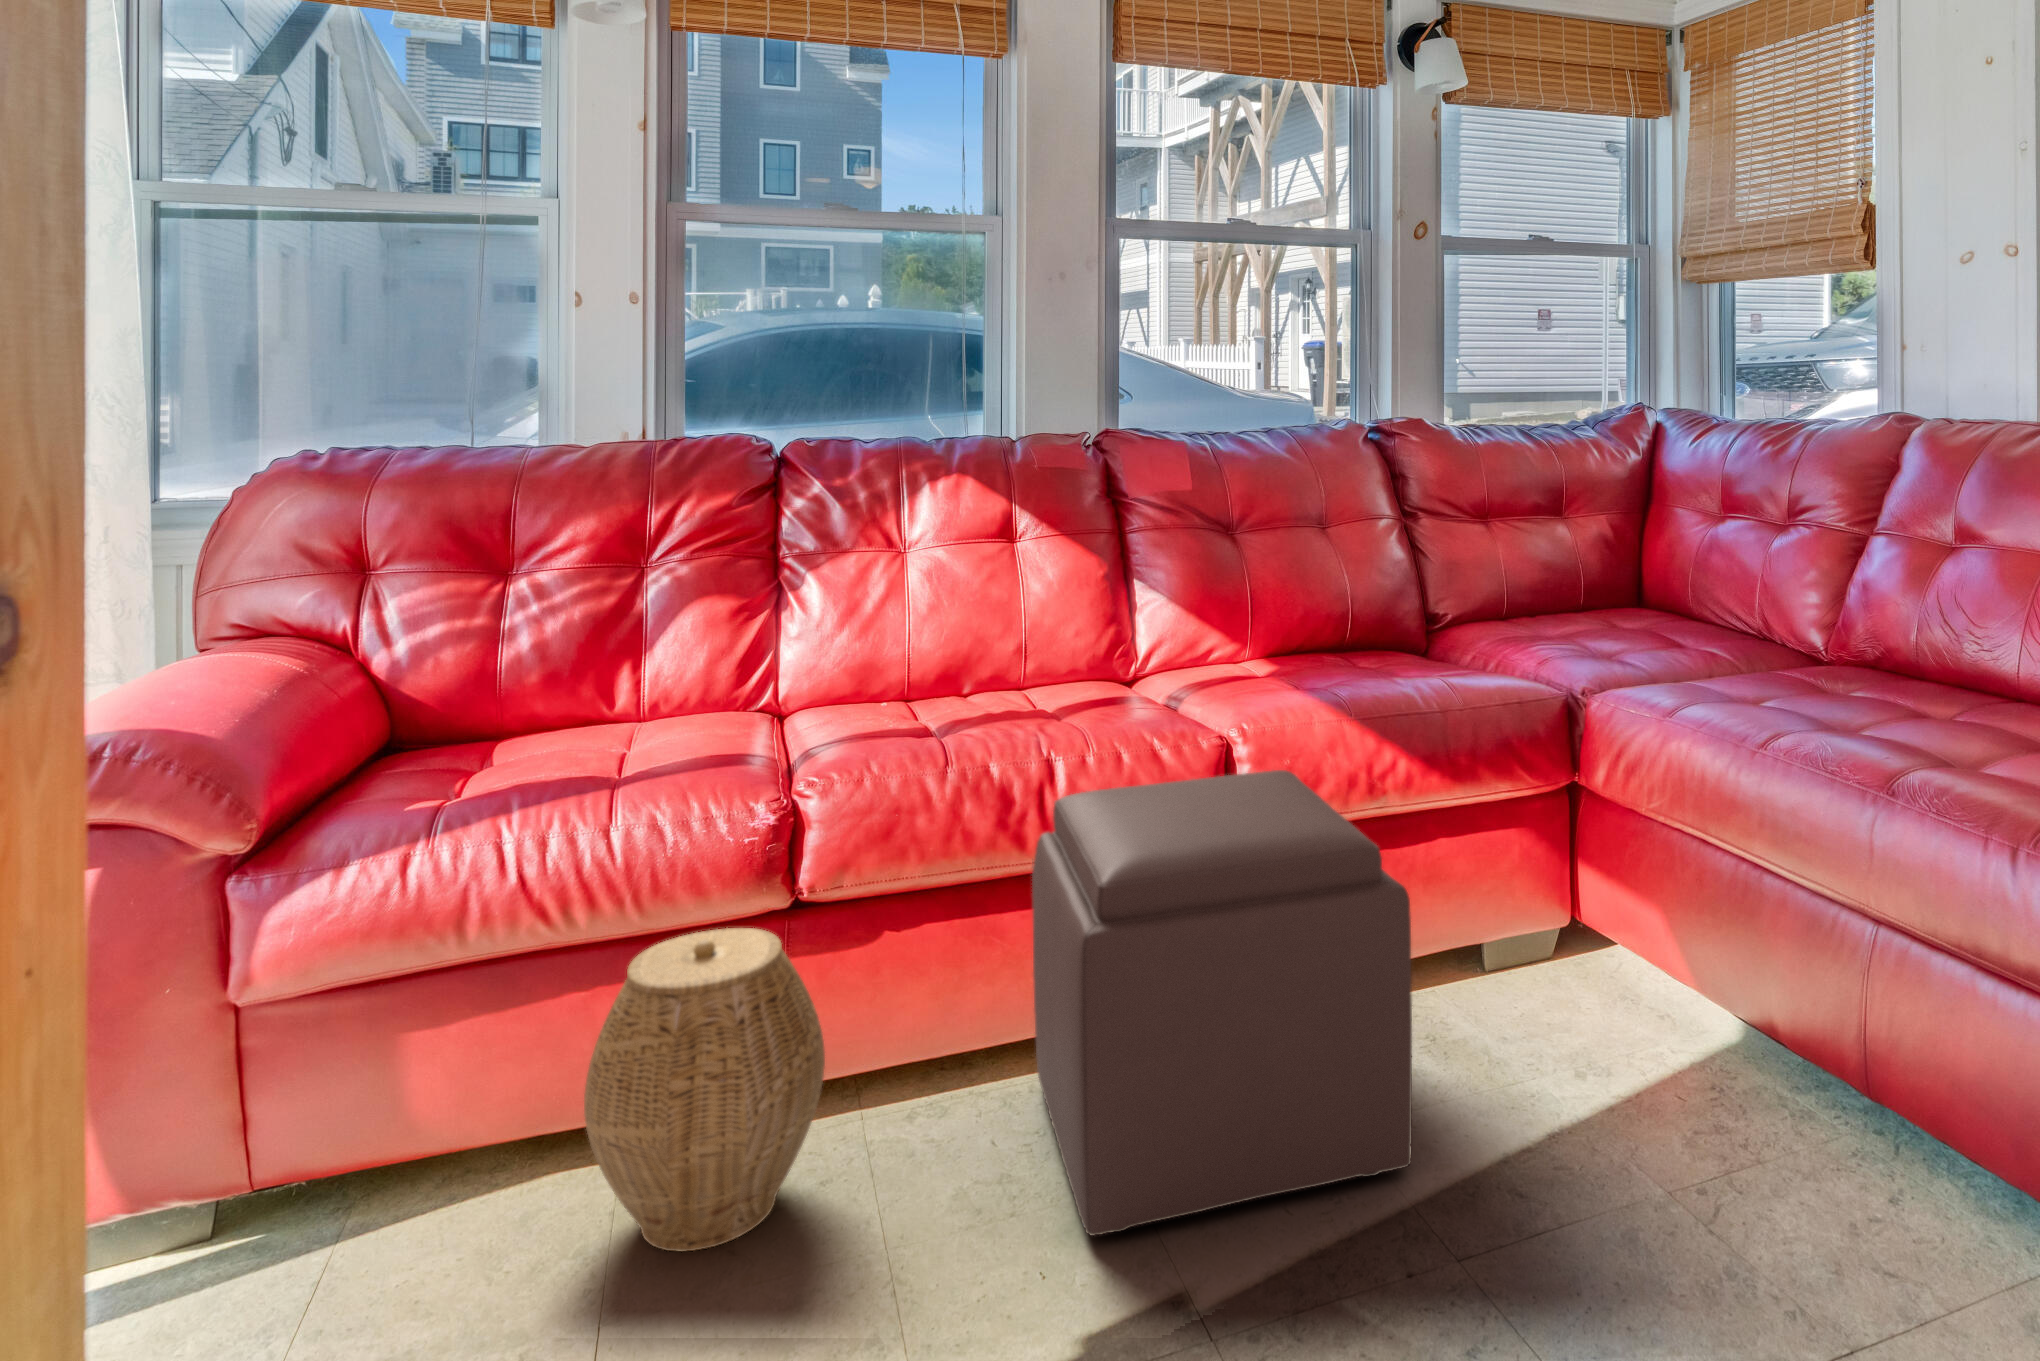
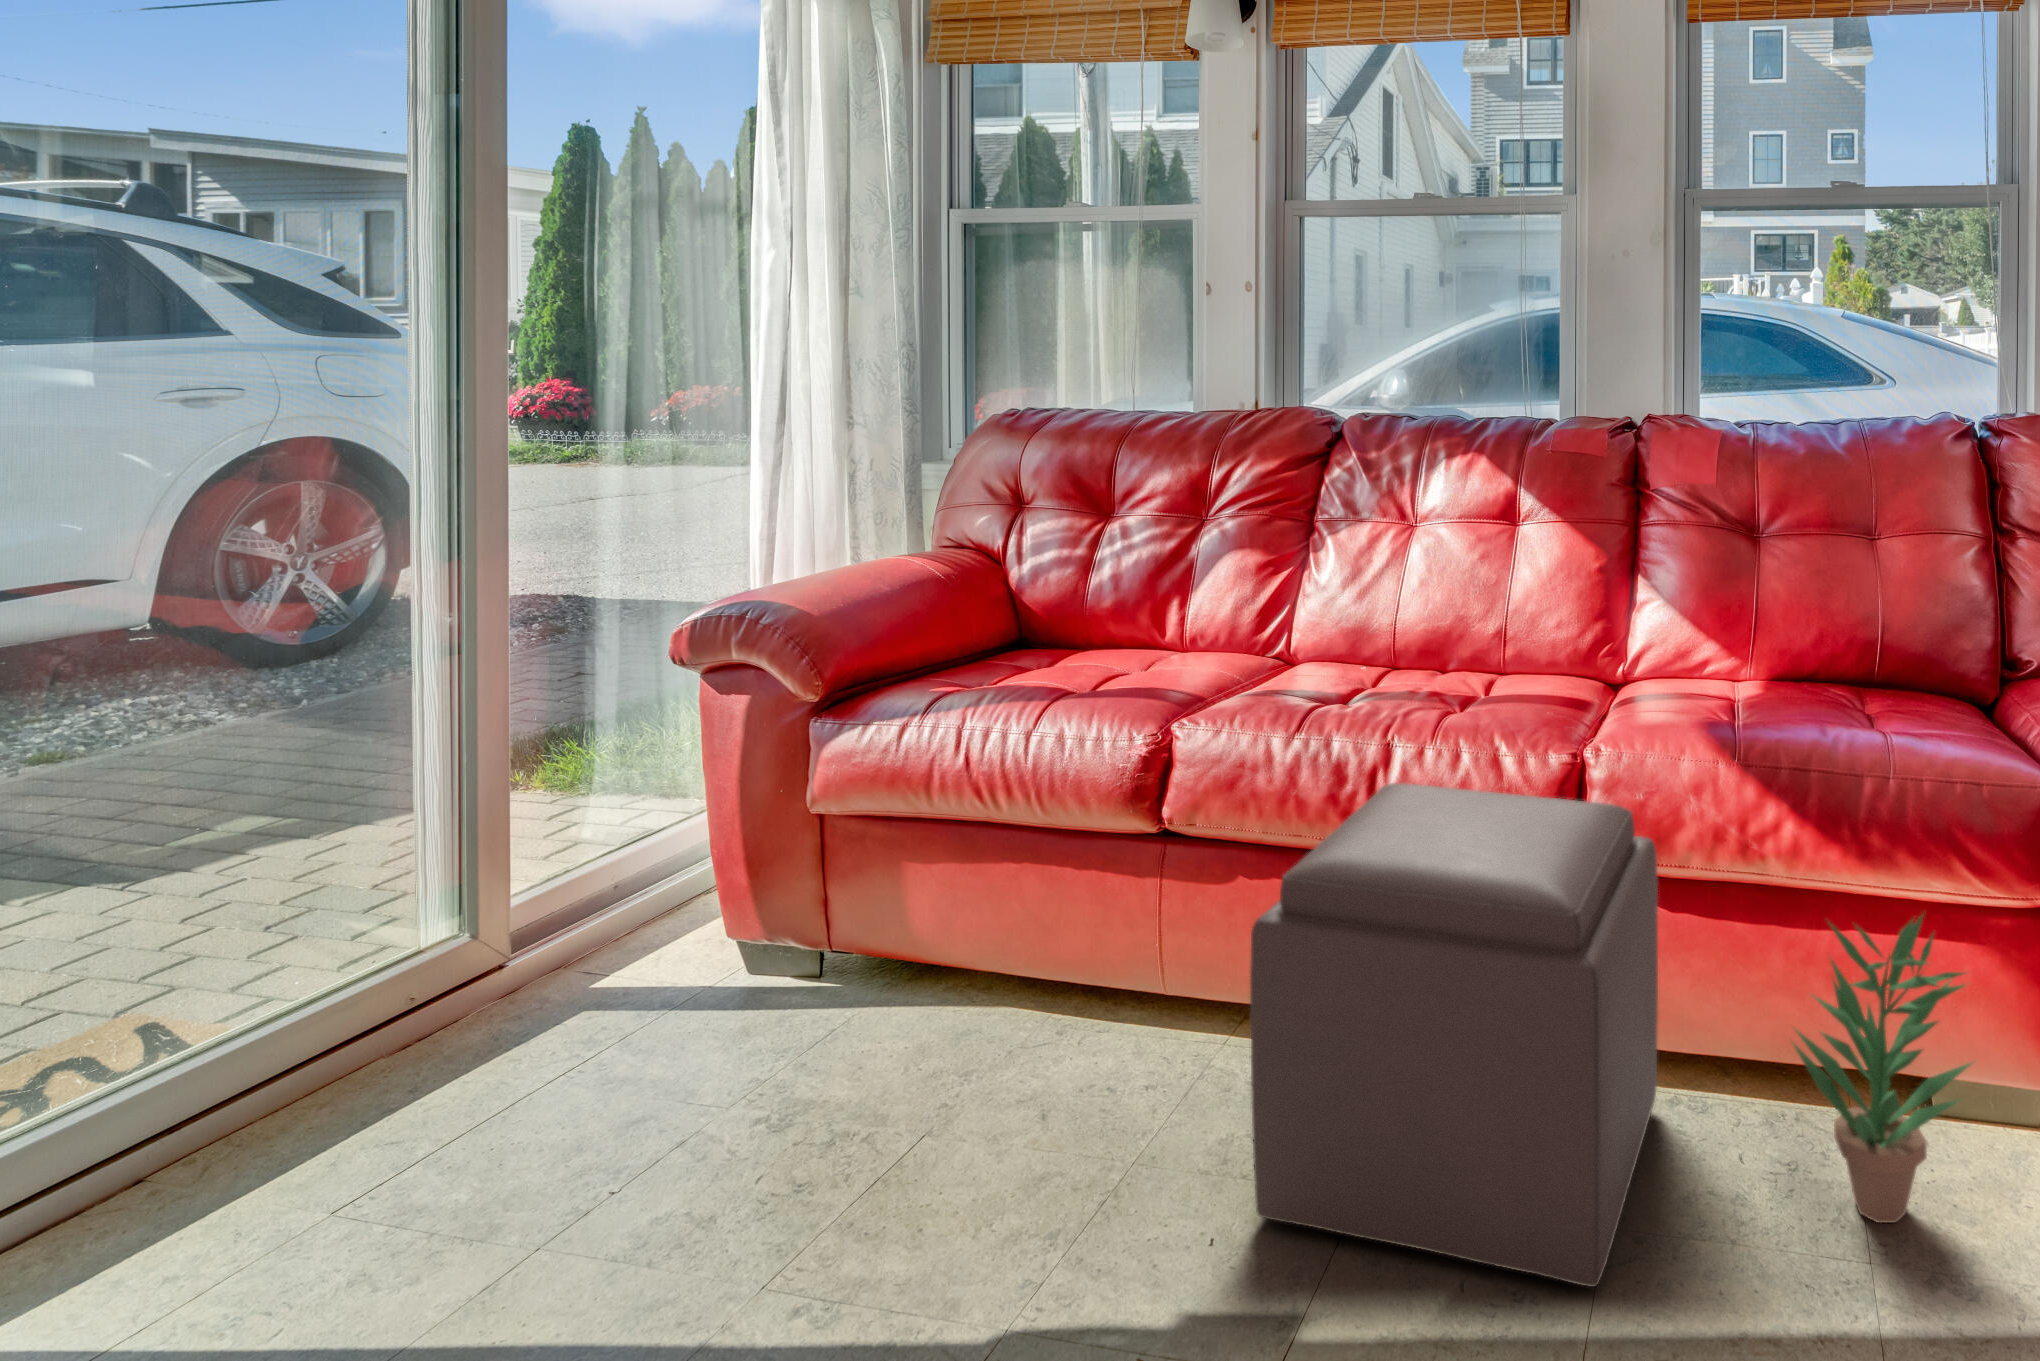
potted plant: none [1444,796,1588,1053] -> present [1794,915,1972,1223]
woven basket: present [584,928,825,1252] -> none [960,834,1155,1100]

